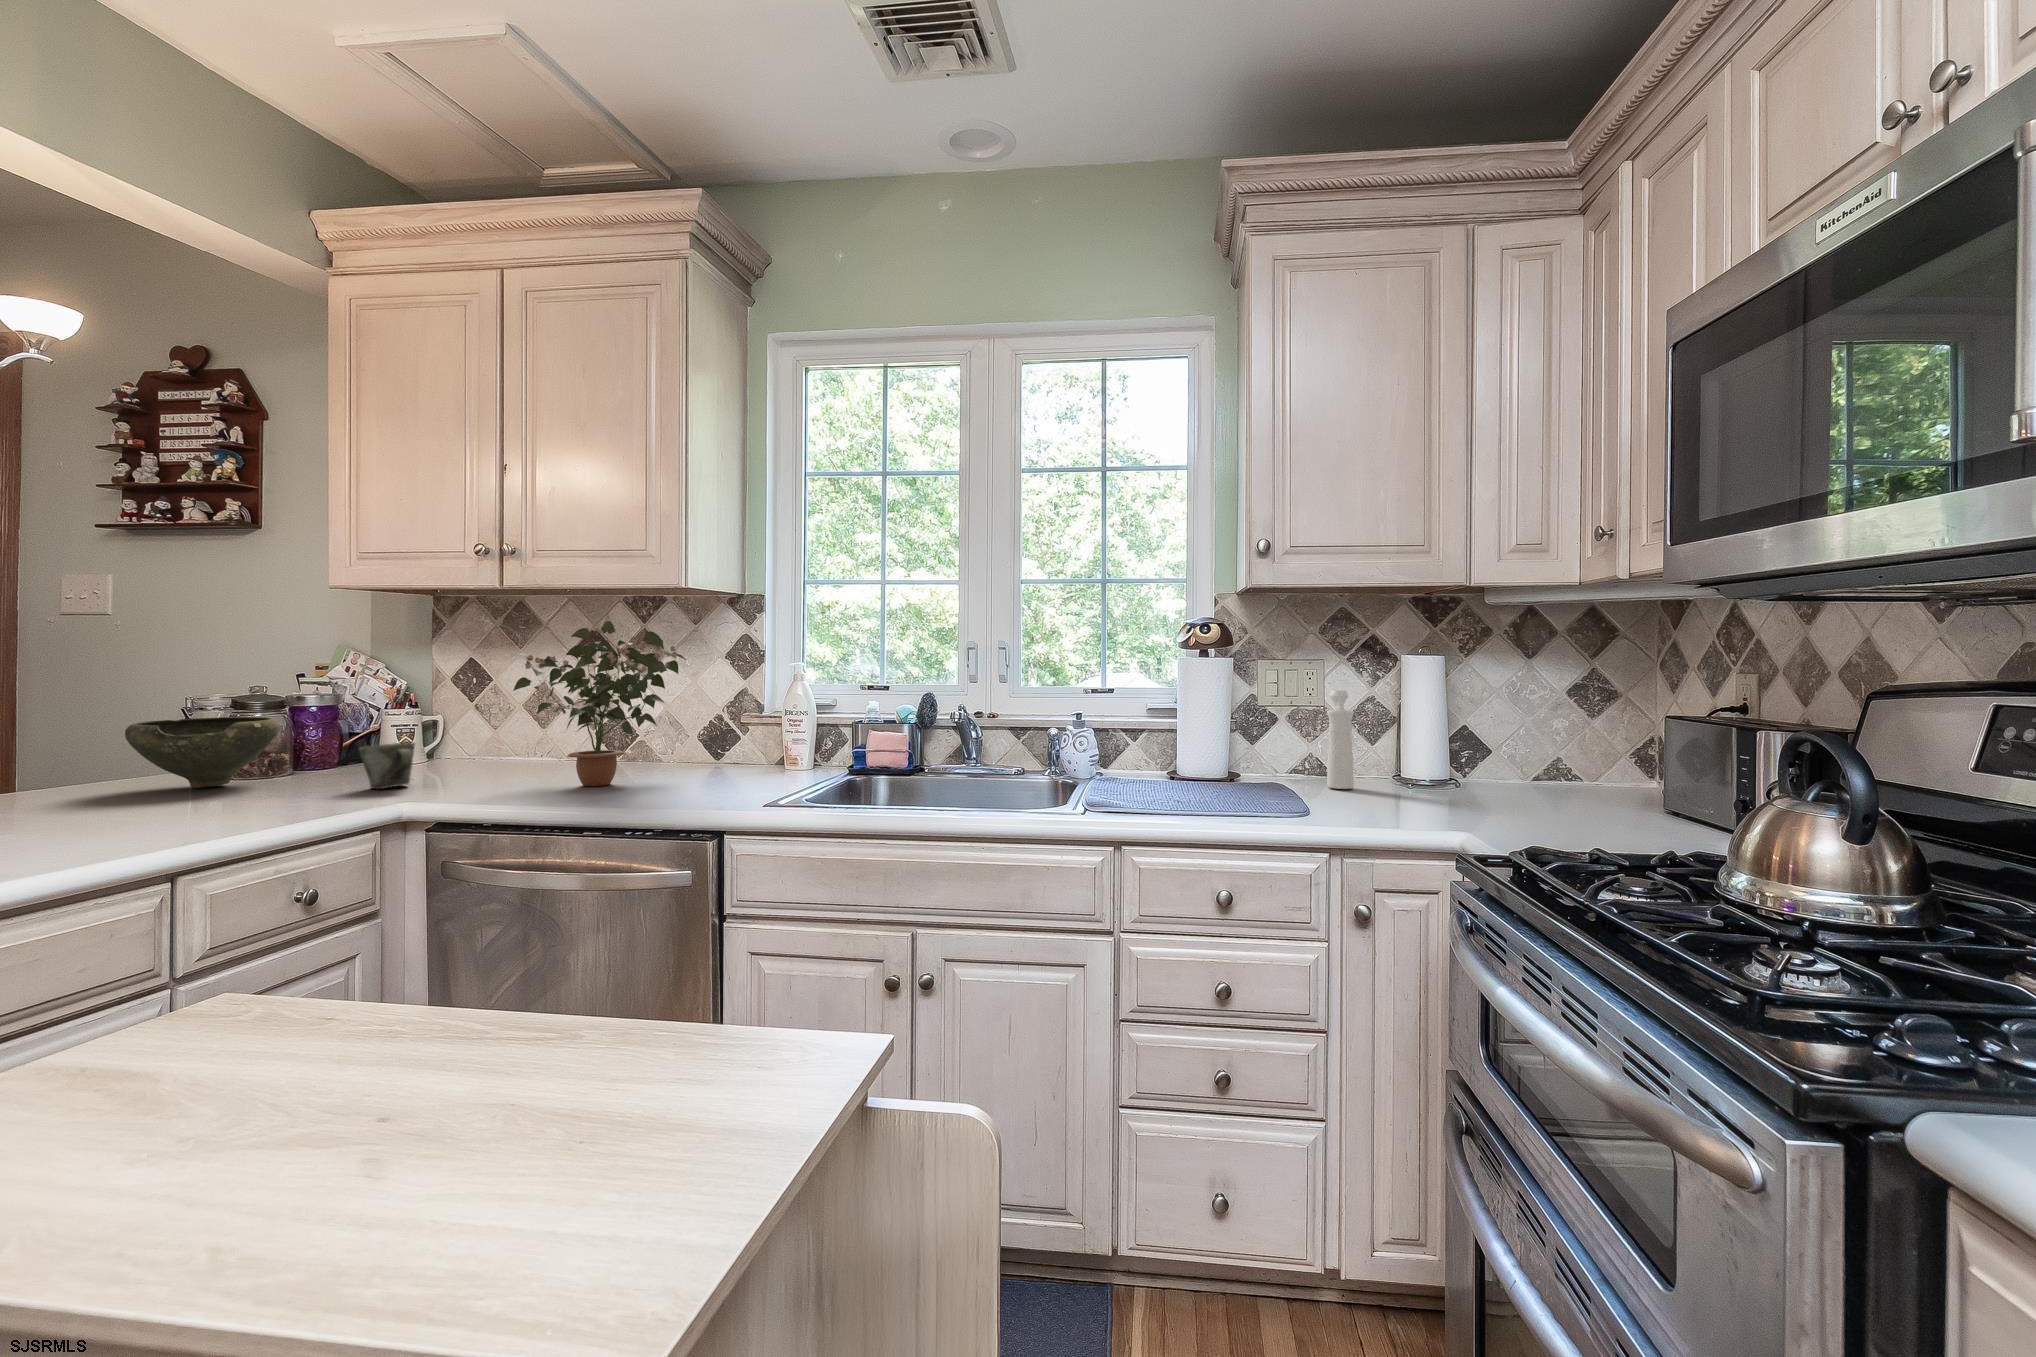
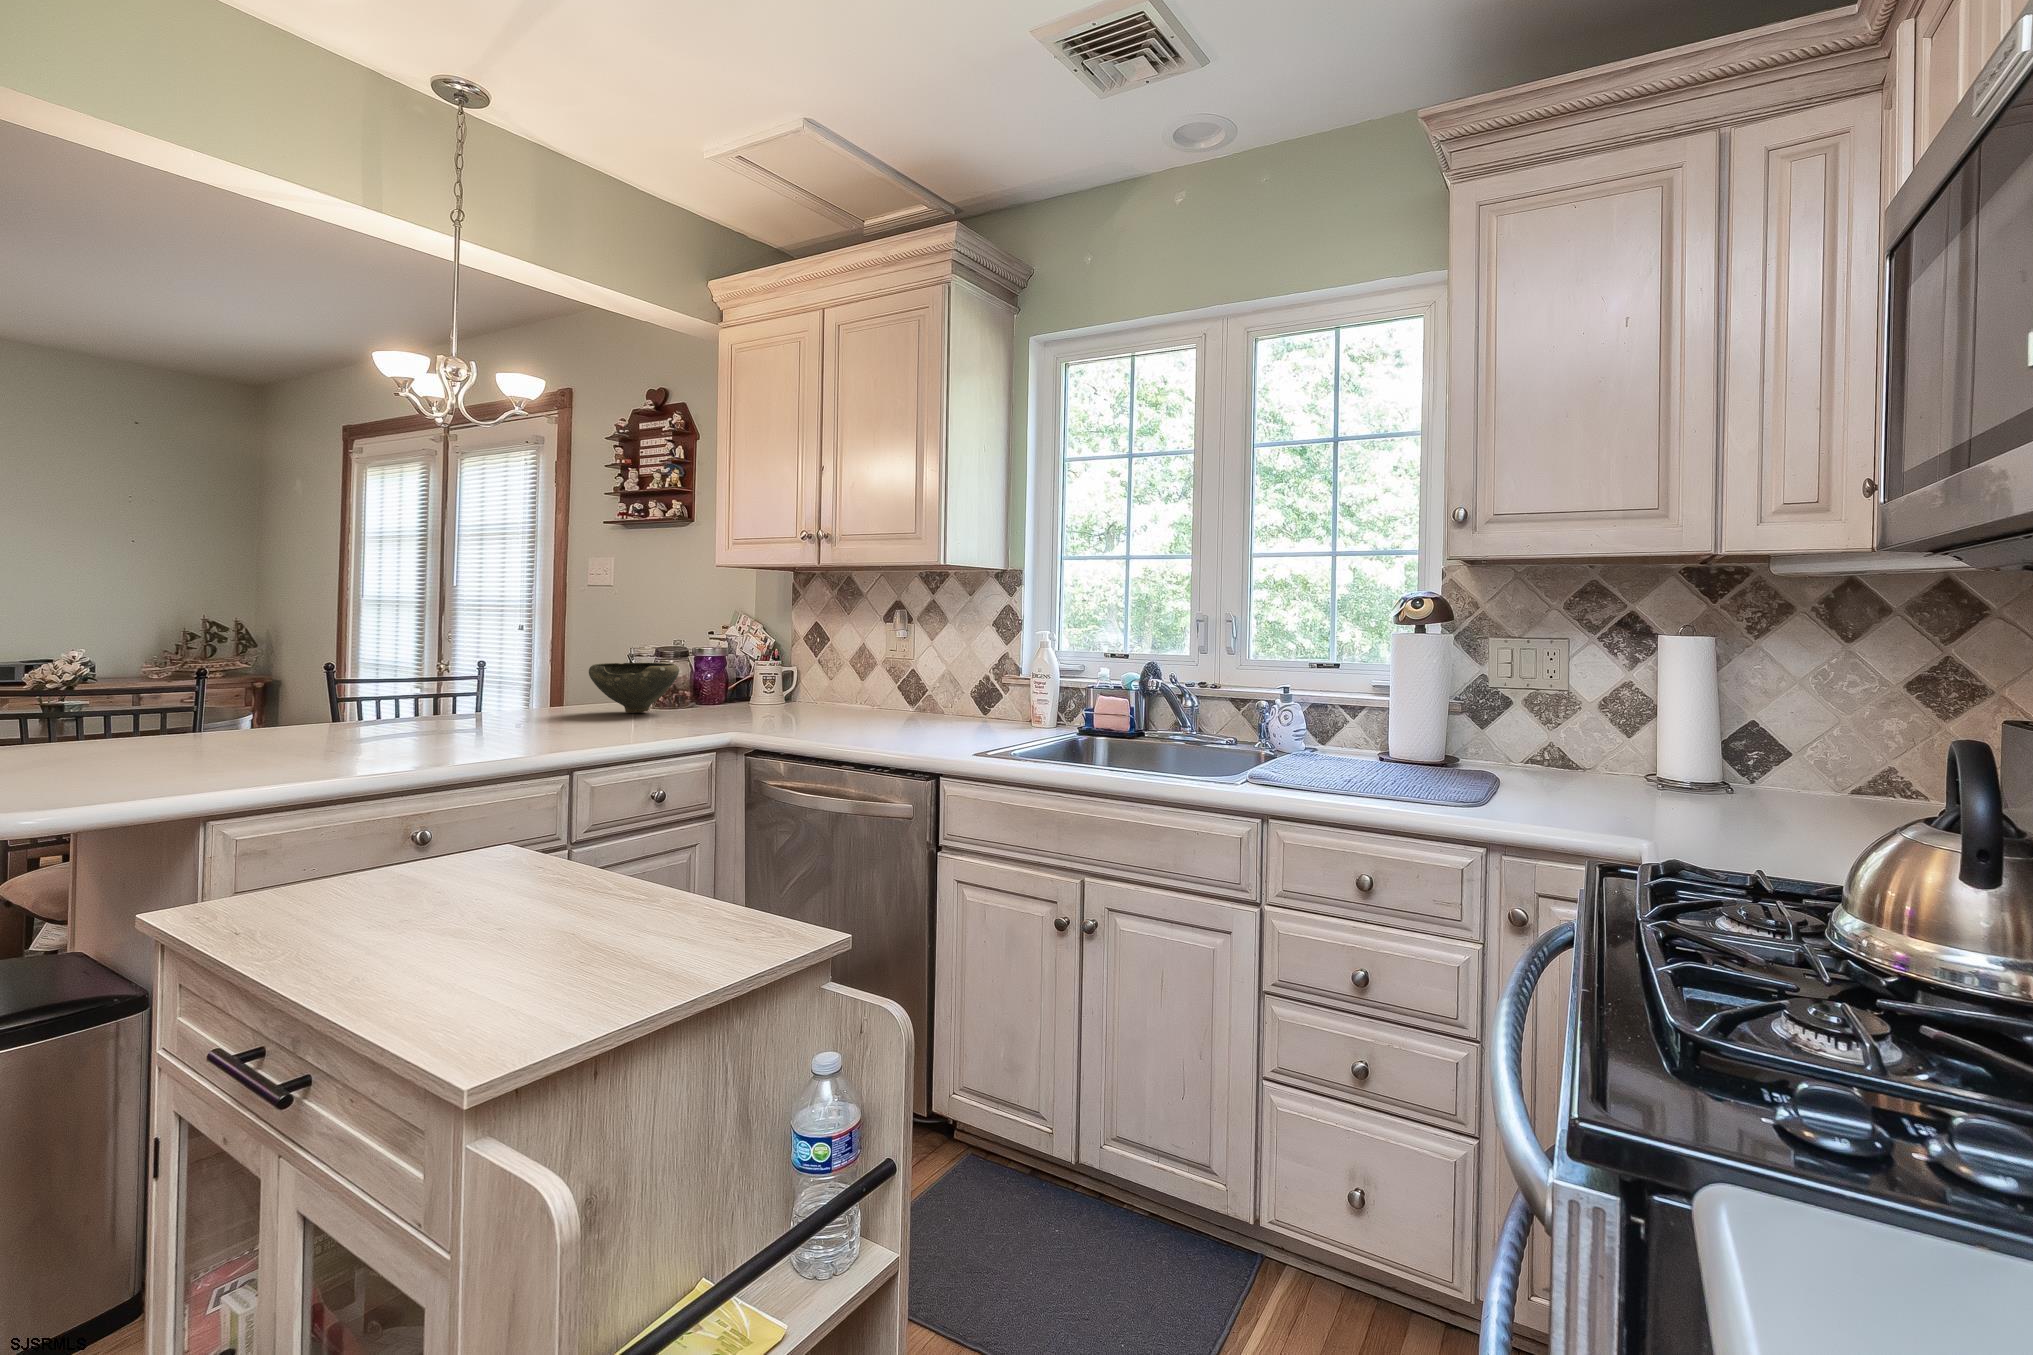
potted plant: present [513,621,686,786] -> none [821,593,945,730]
pepper mill: present [1327,690,1354,789] -> none [1547,674,1589,784]
mug: present [359,742,415,789] -> none [719,687,756,722]

